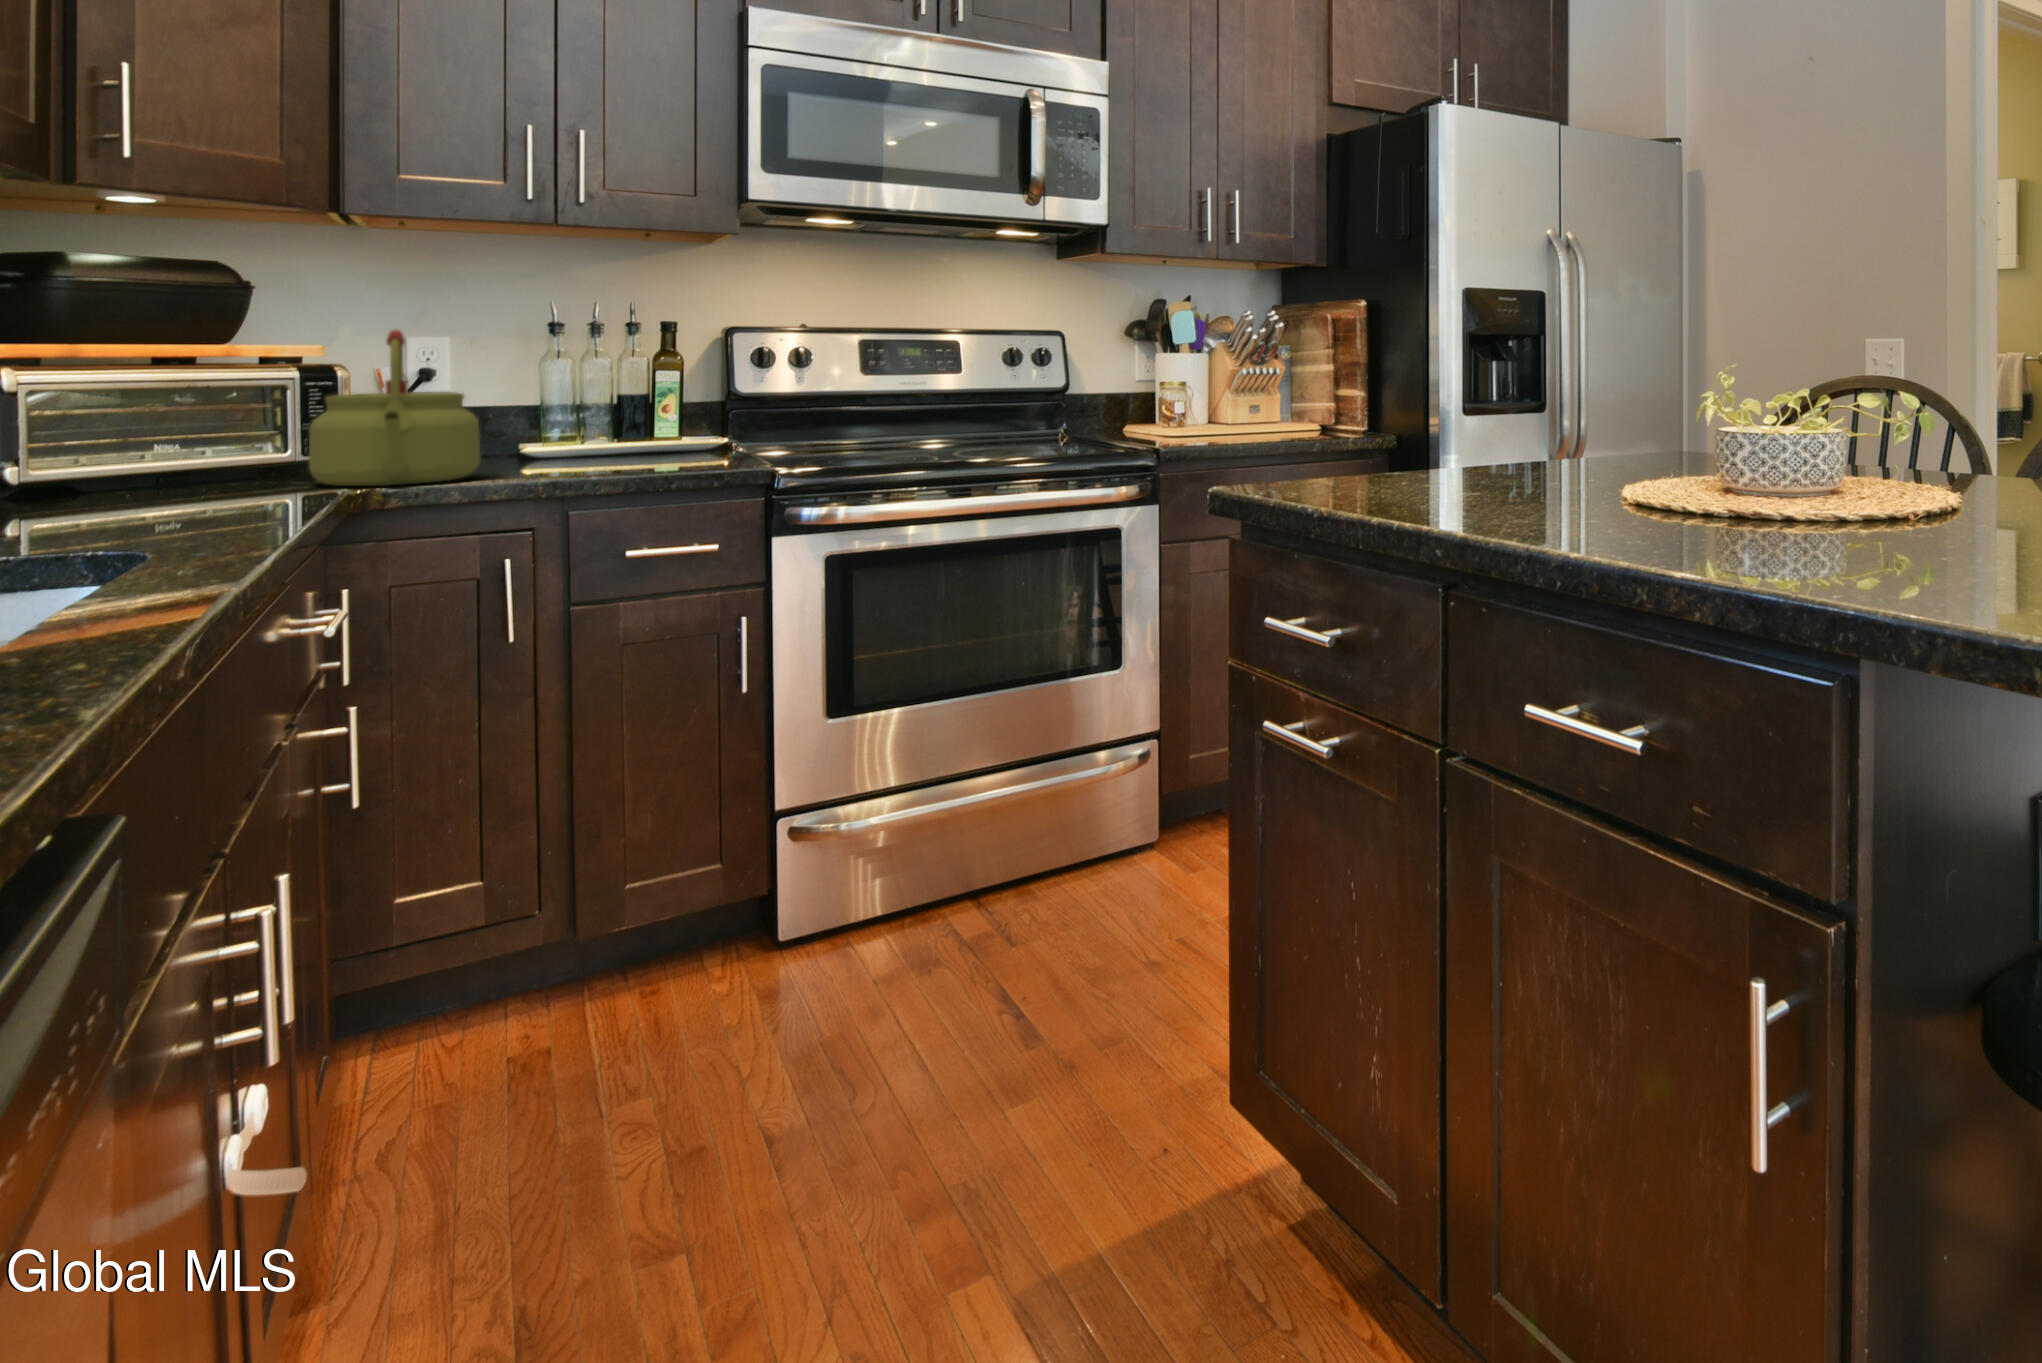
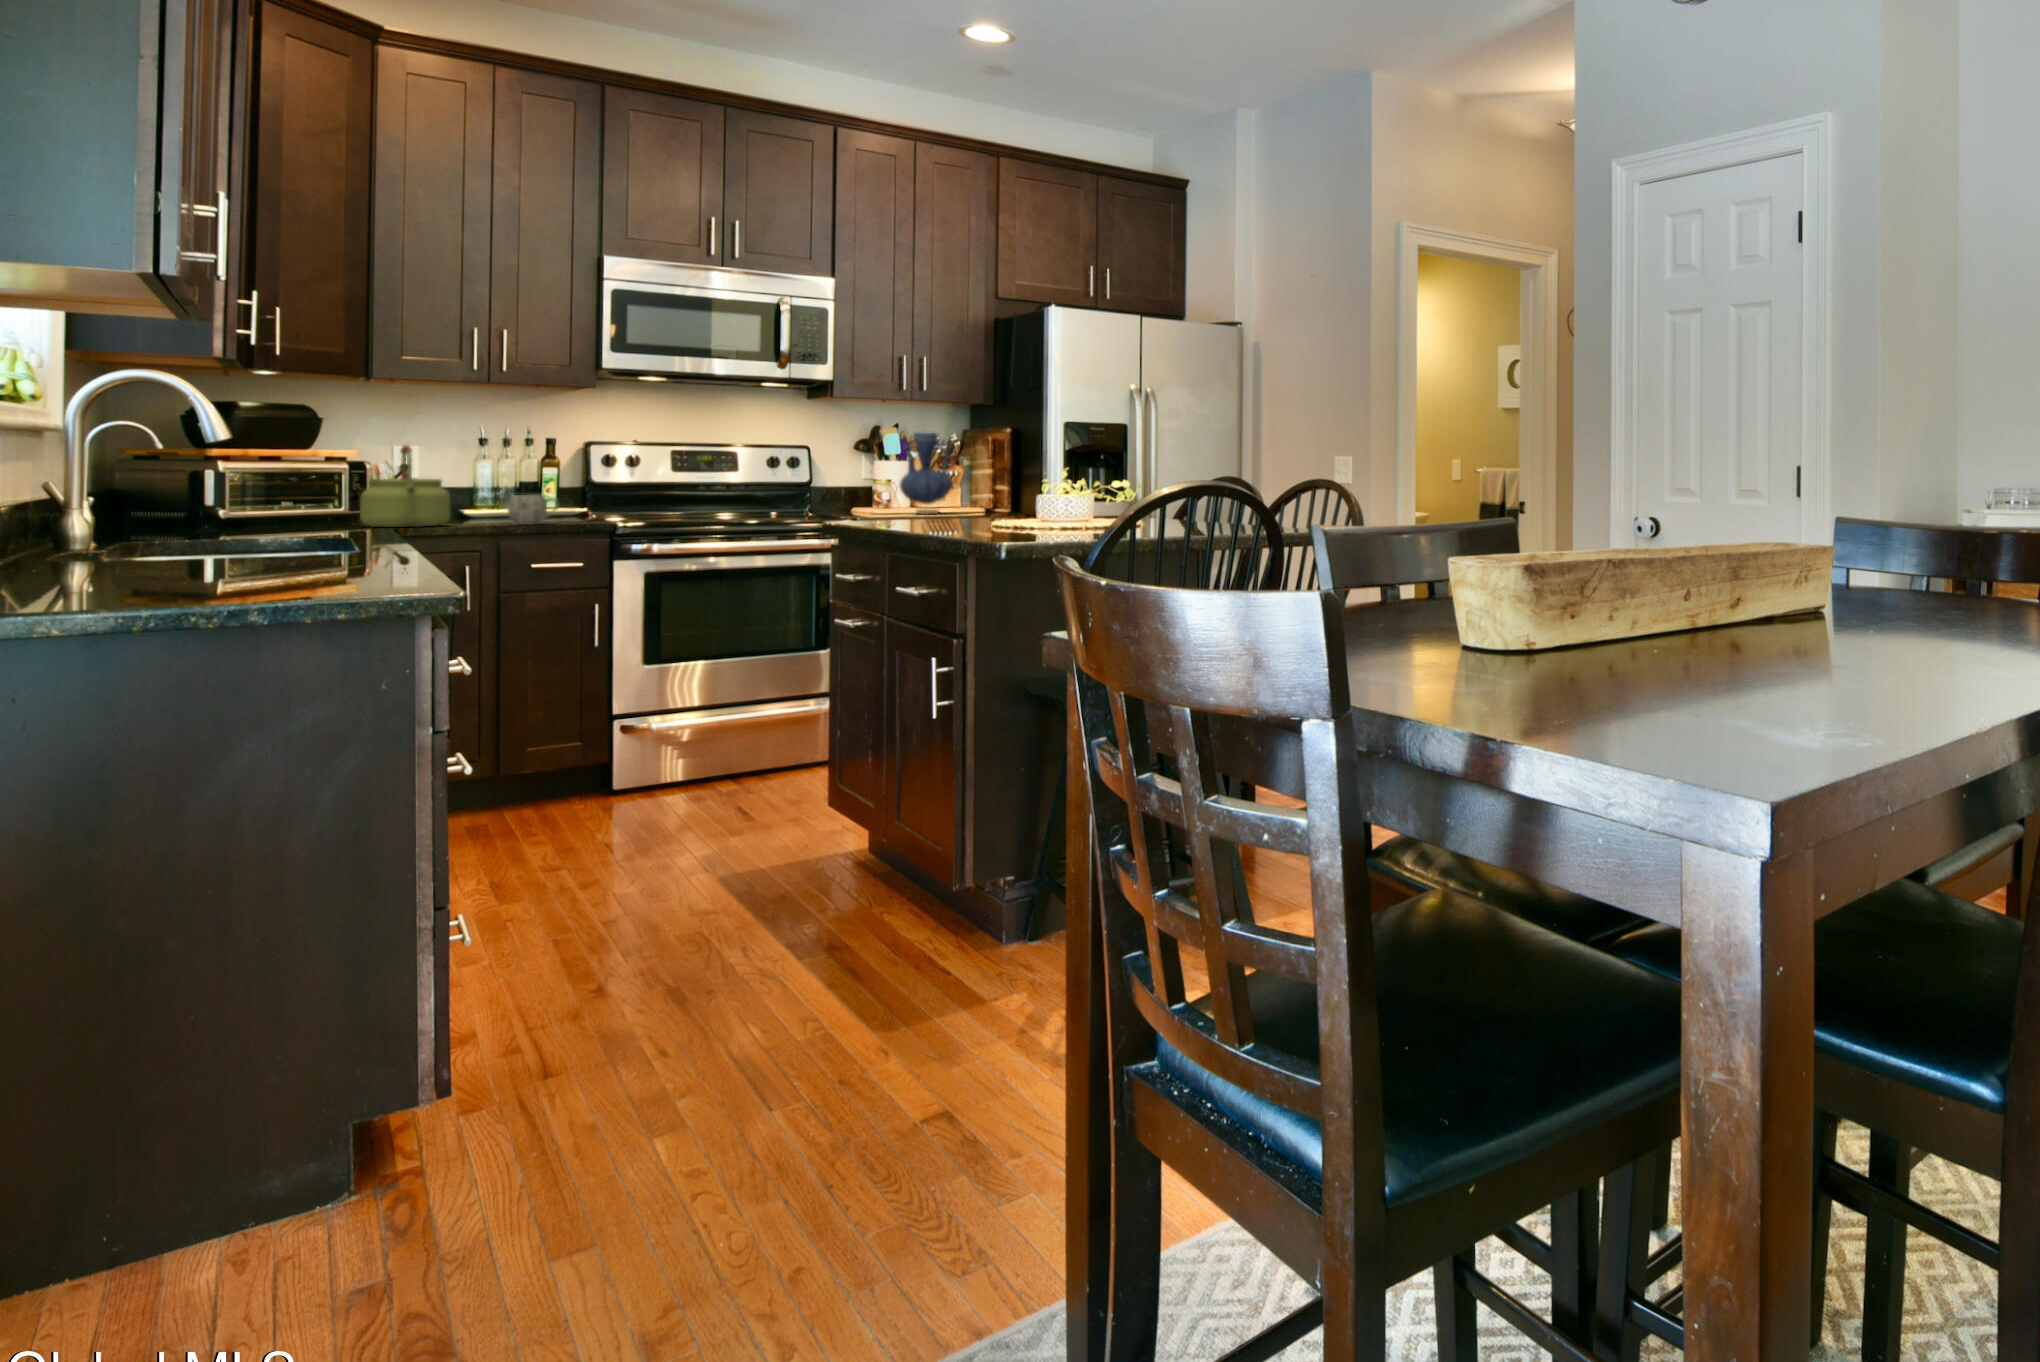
vase: none [1191,308,1267,434] -> present [900,432,953,514]
mug: none [585,418,676,474] -> present [508,495,559,525]

